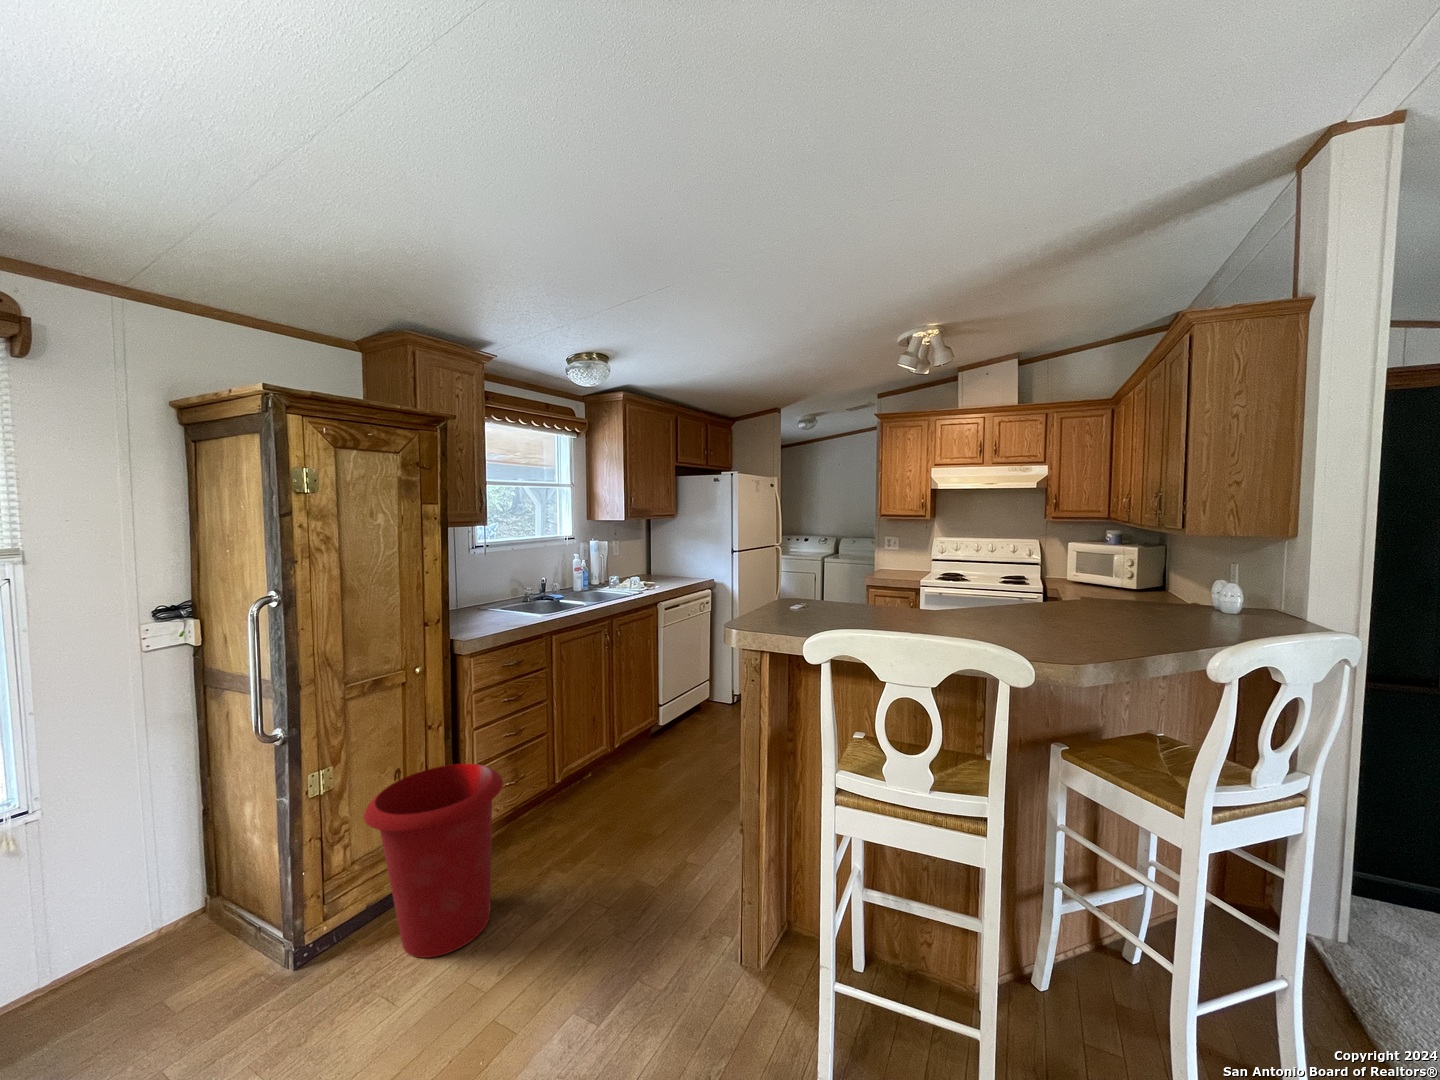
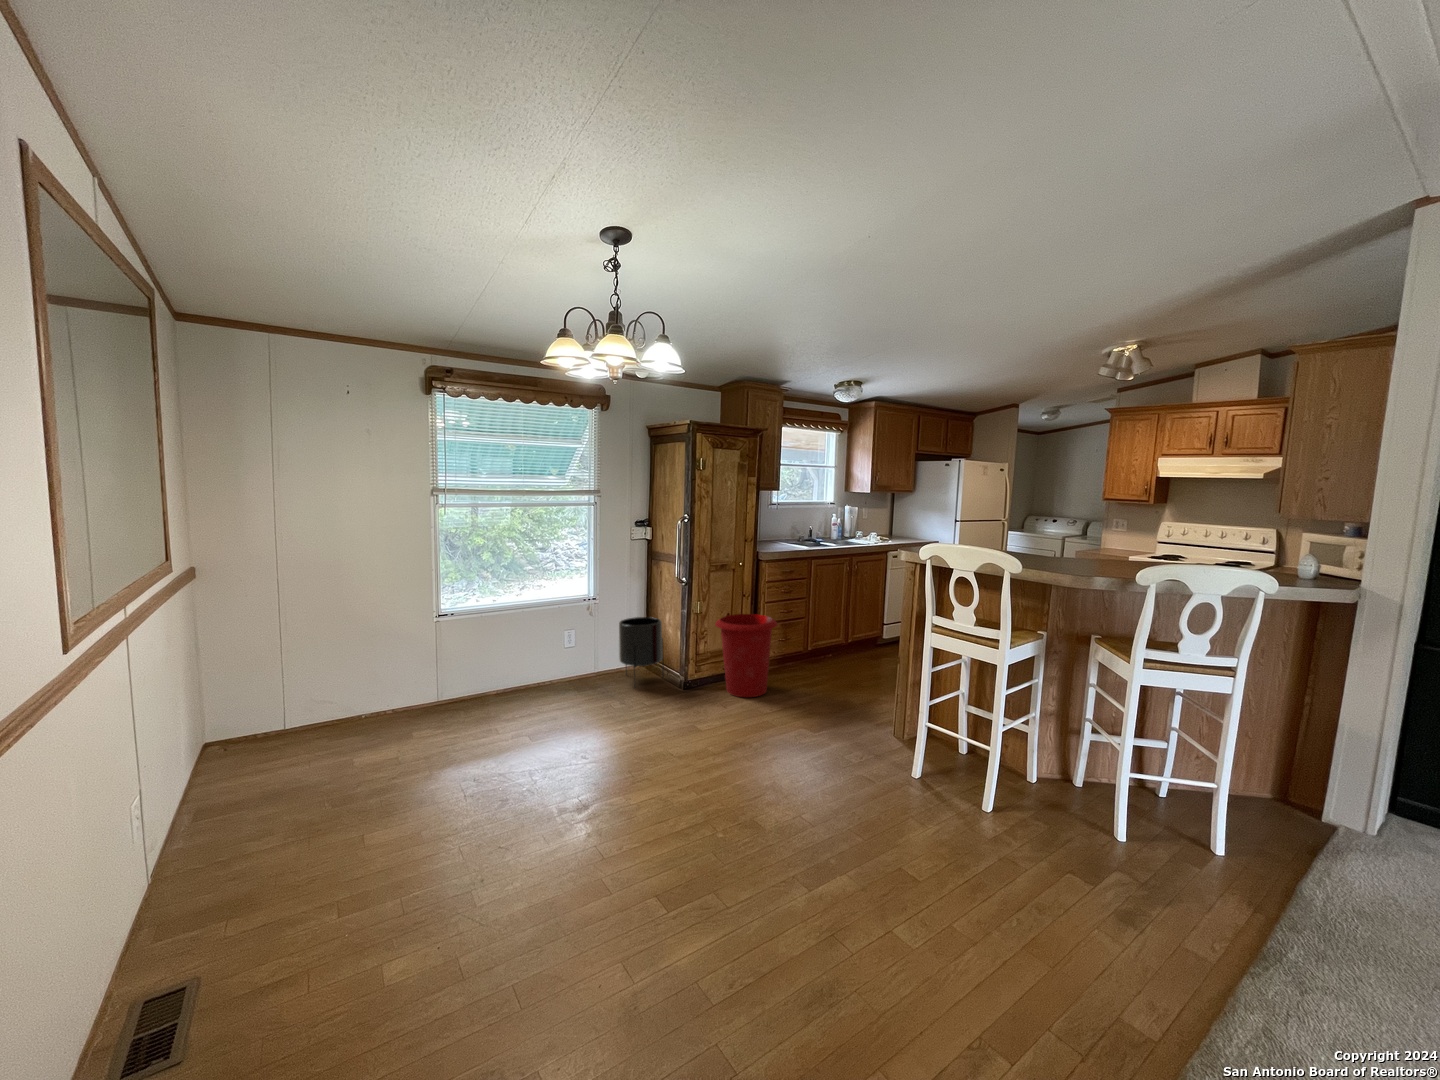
planter: none [87,824,243,1032] -> present [619,617,664,679]

